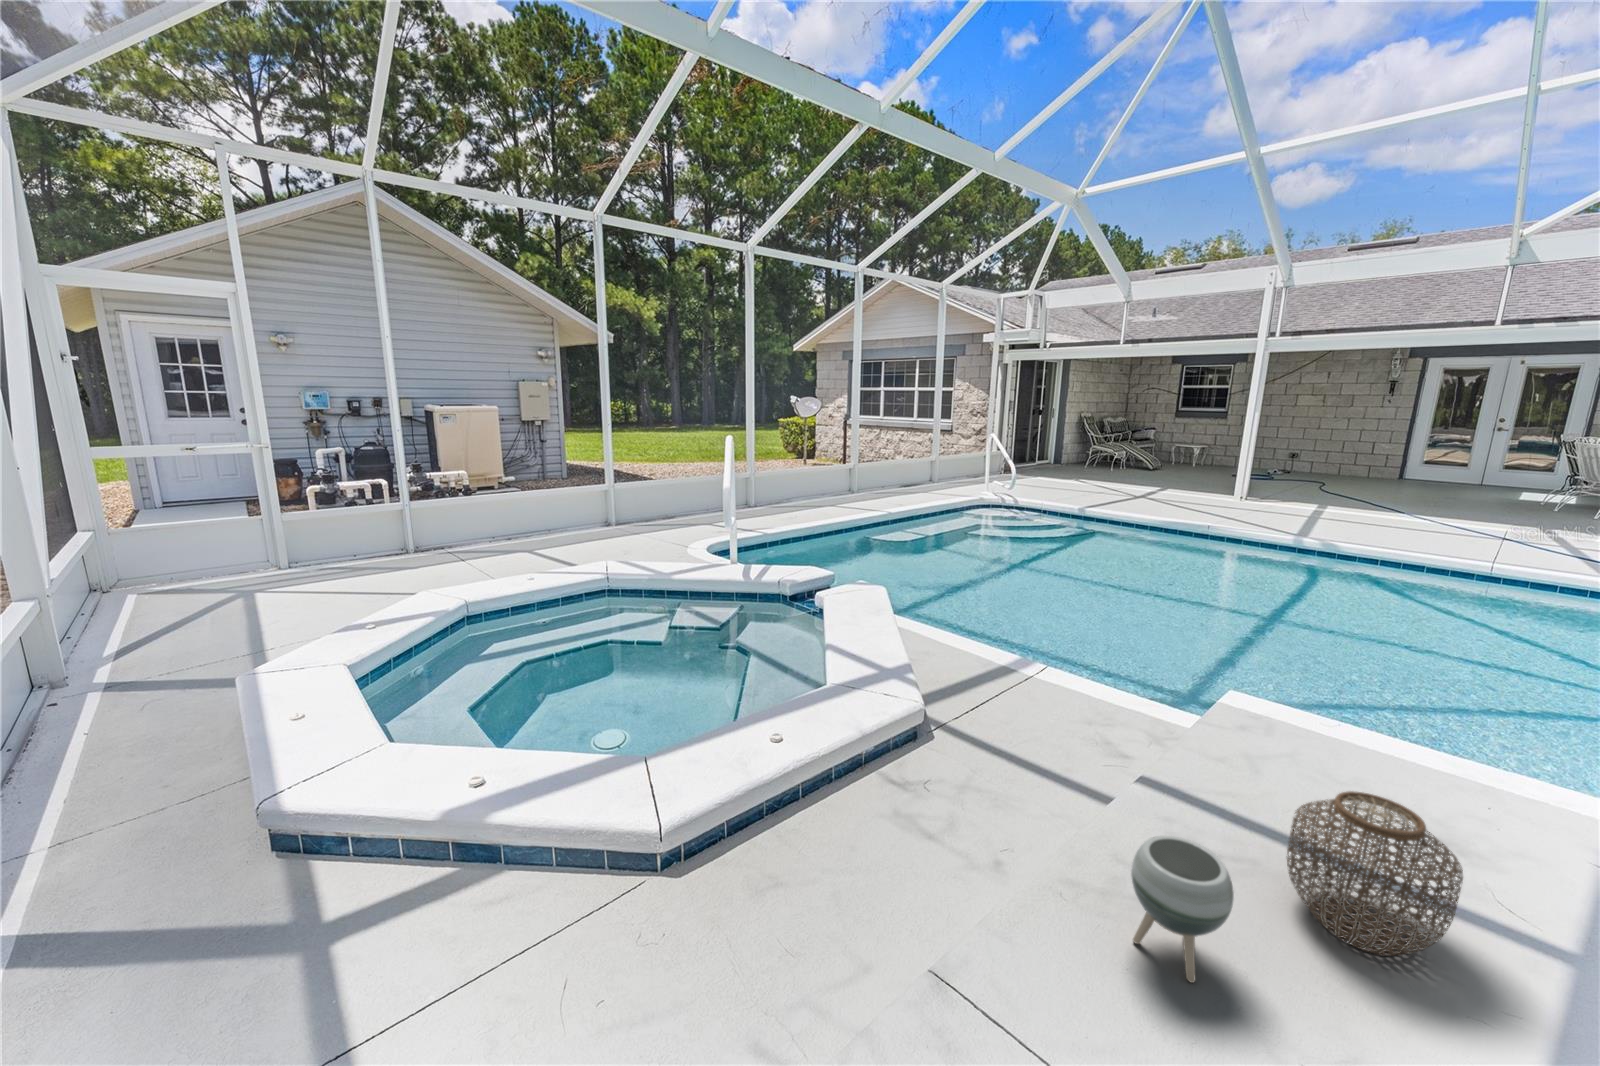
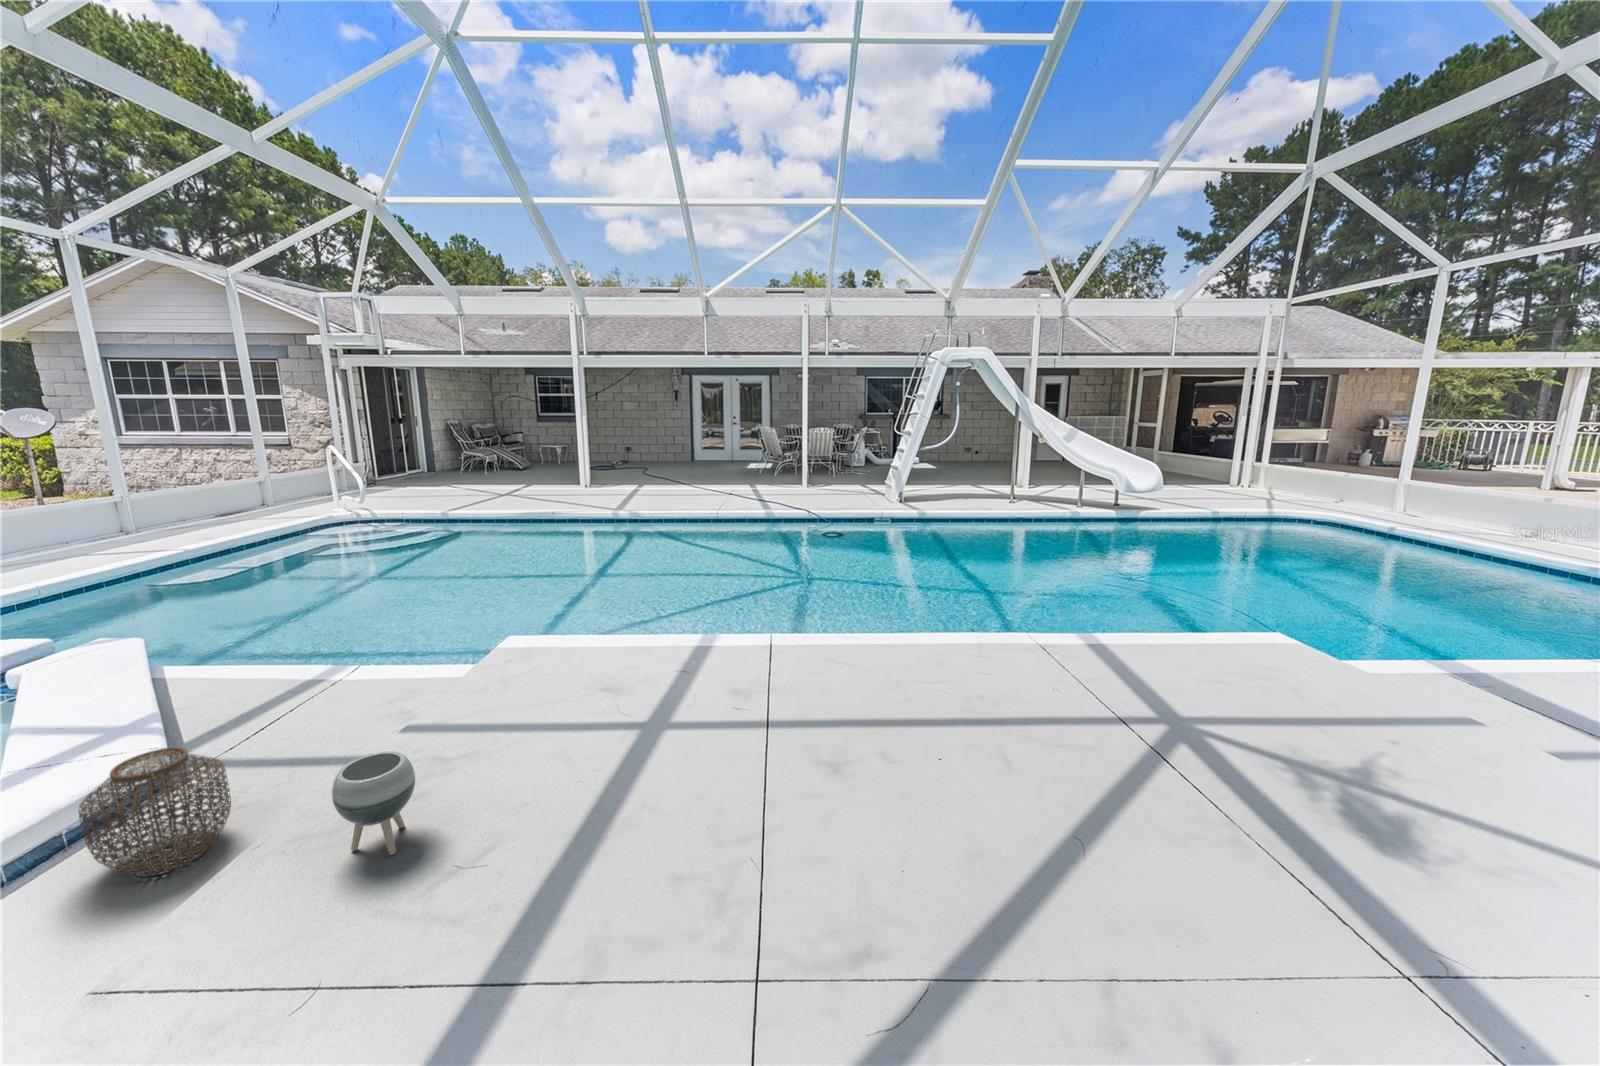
woven basket: present [1287,791,1463,956] -> present [78,747,231,876]

